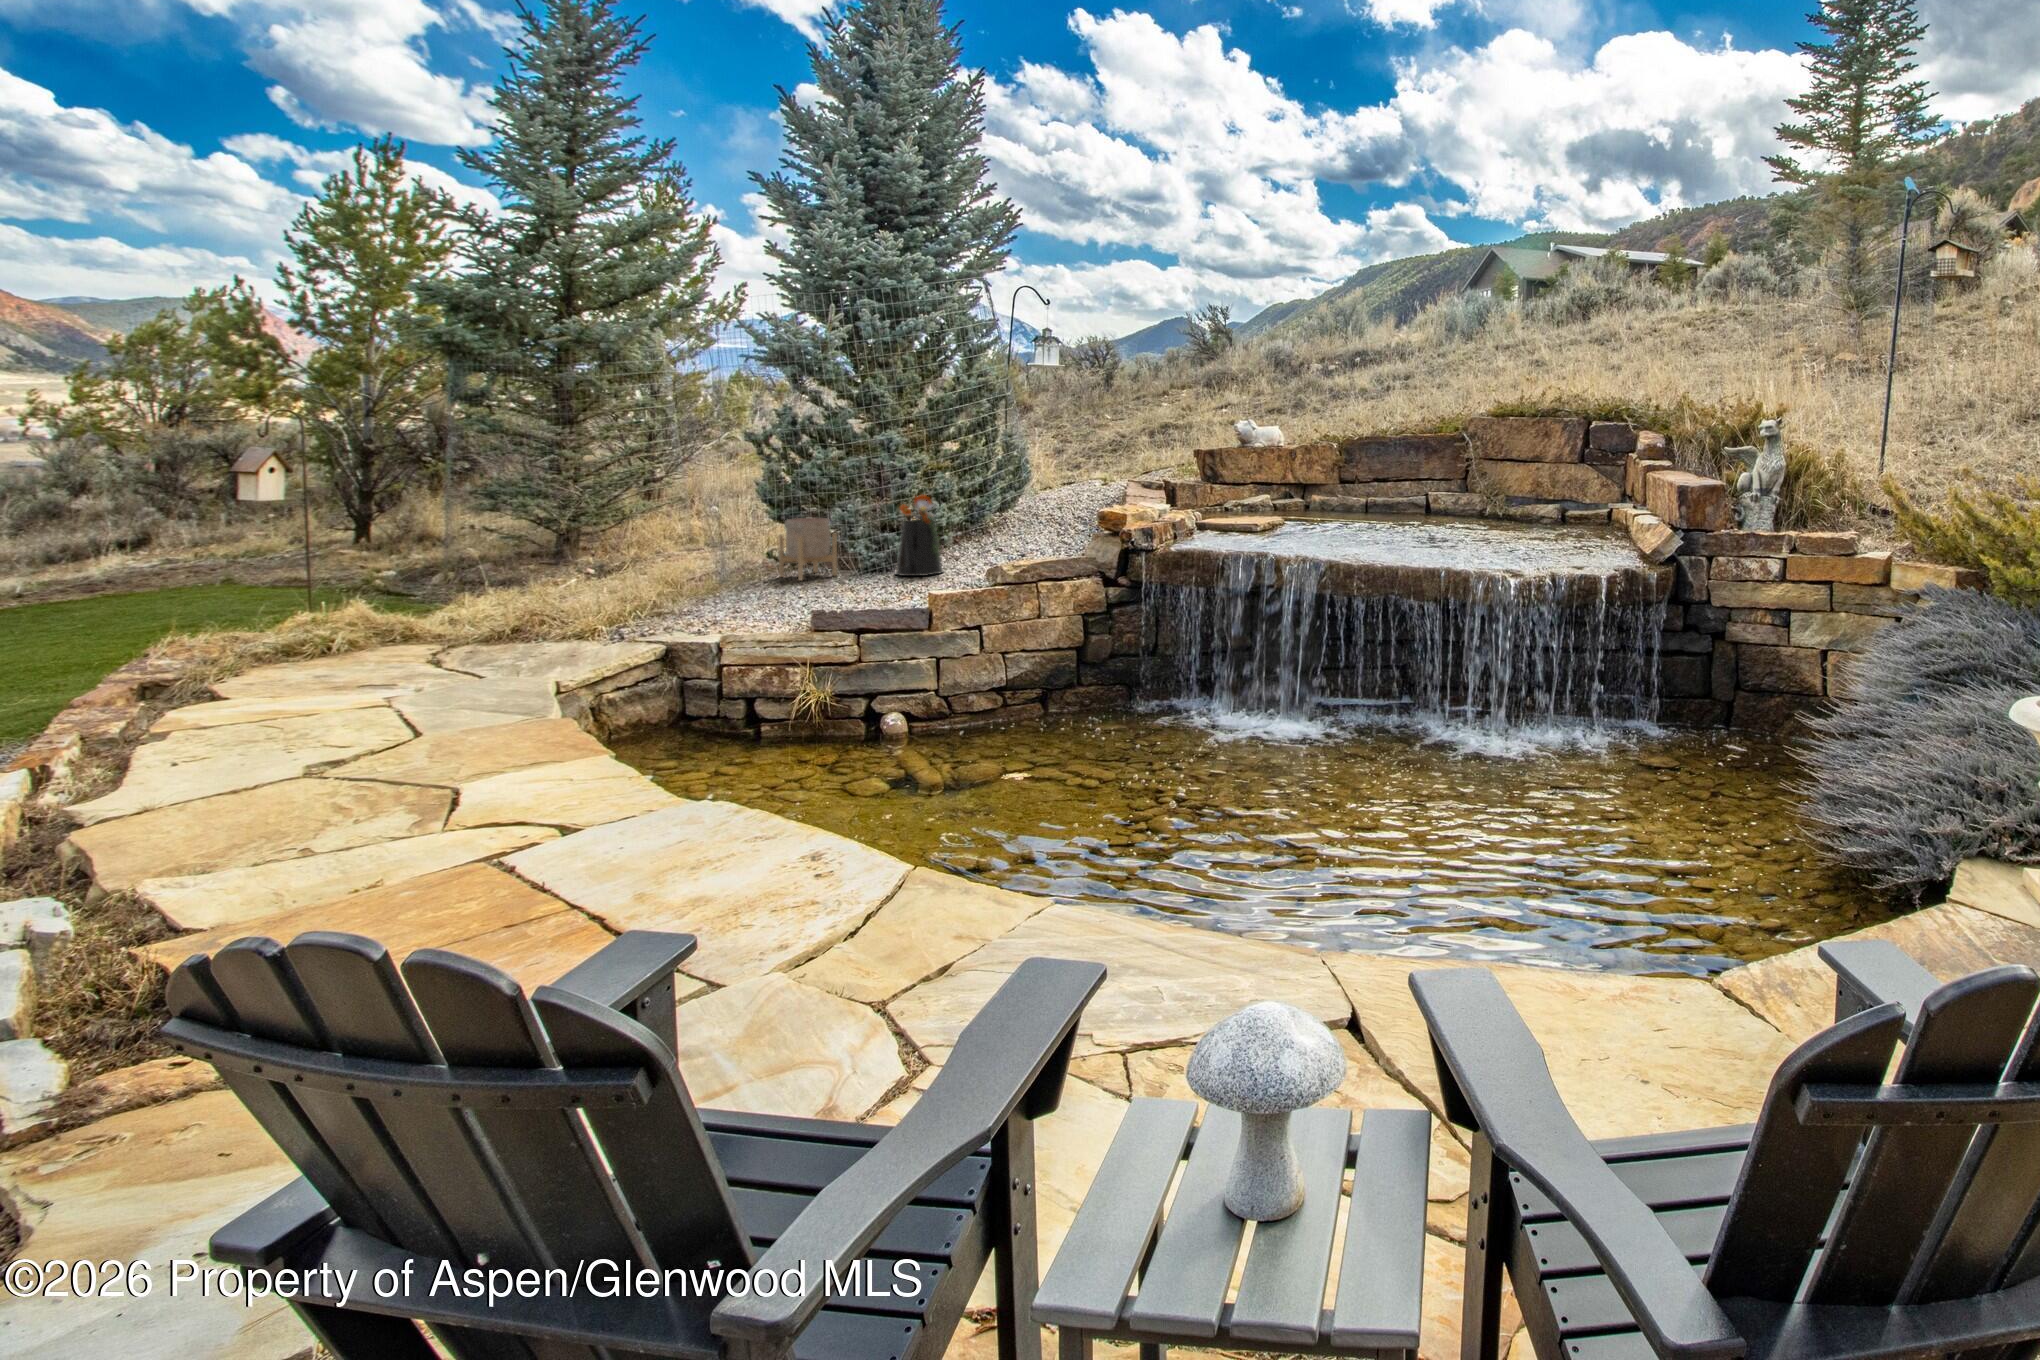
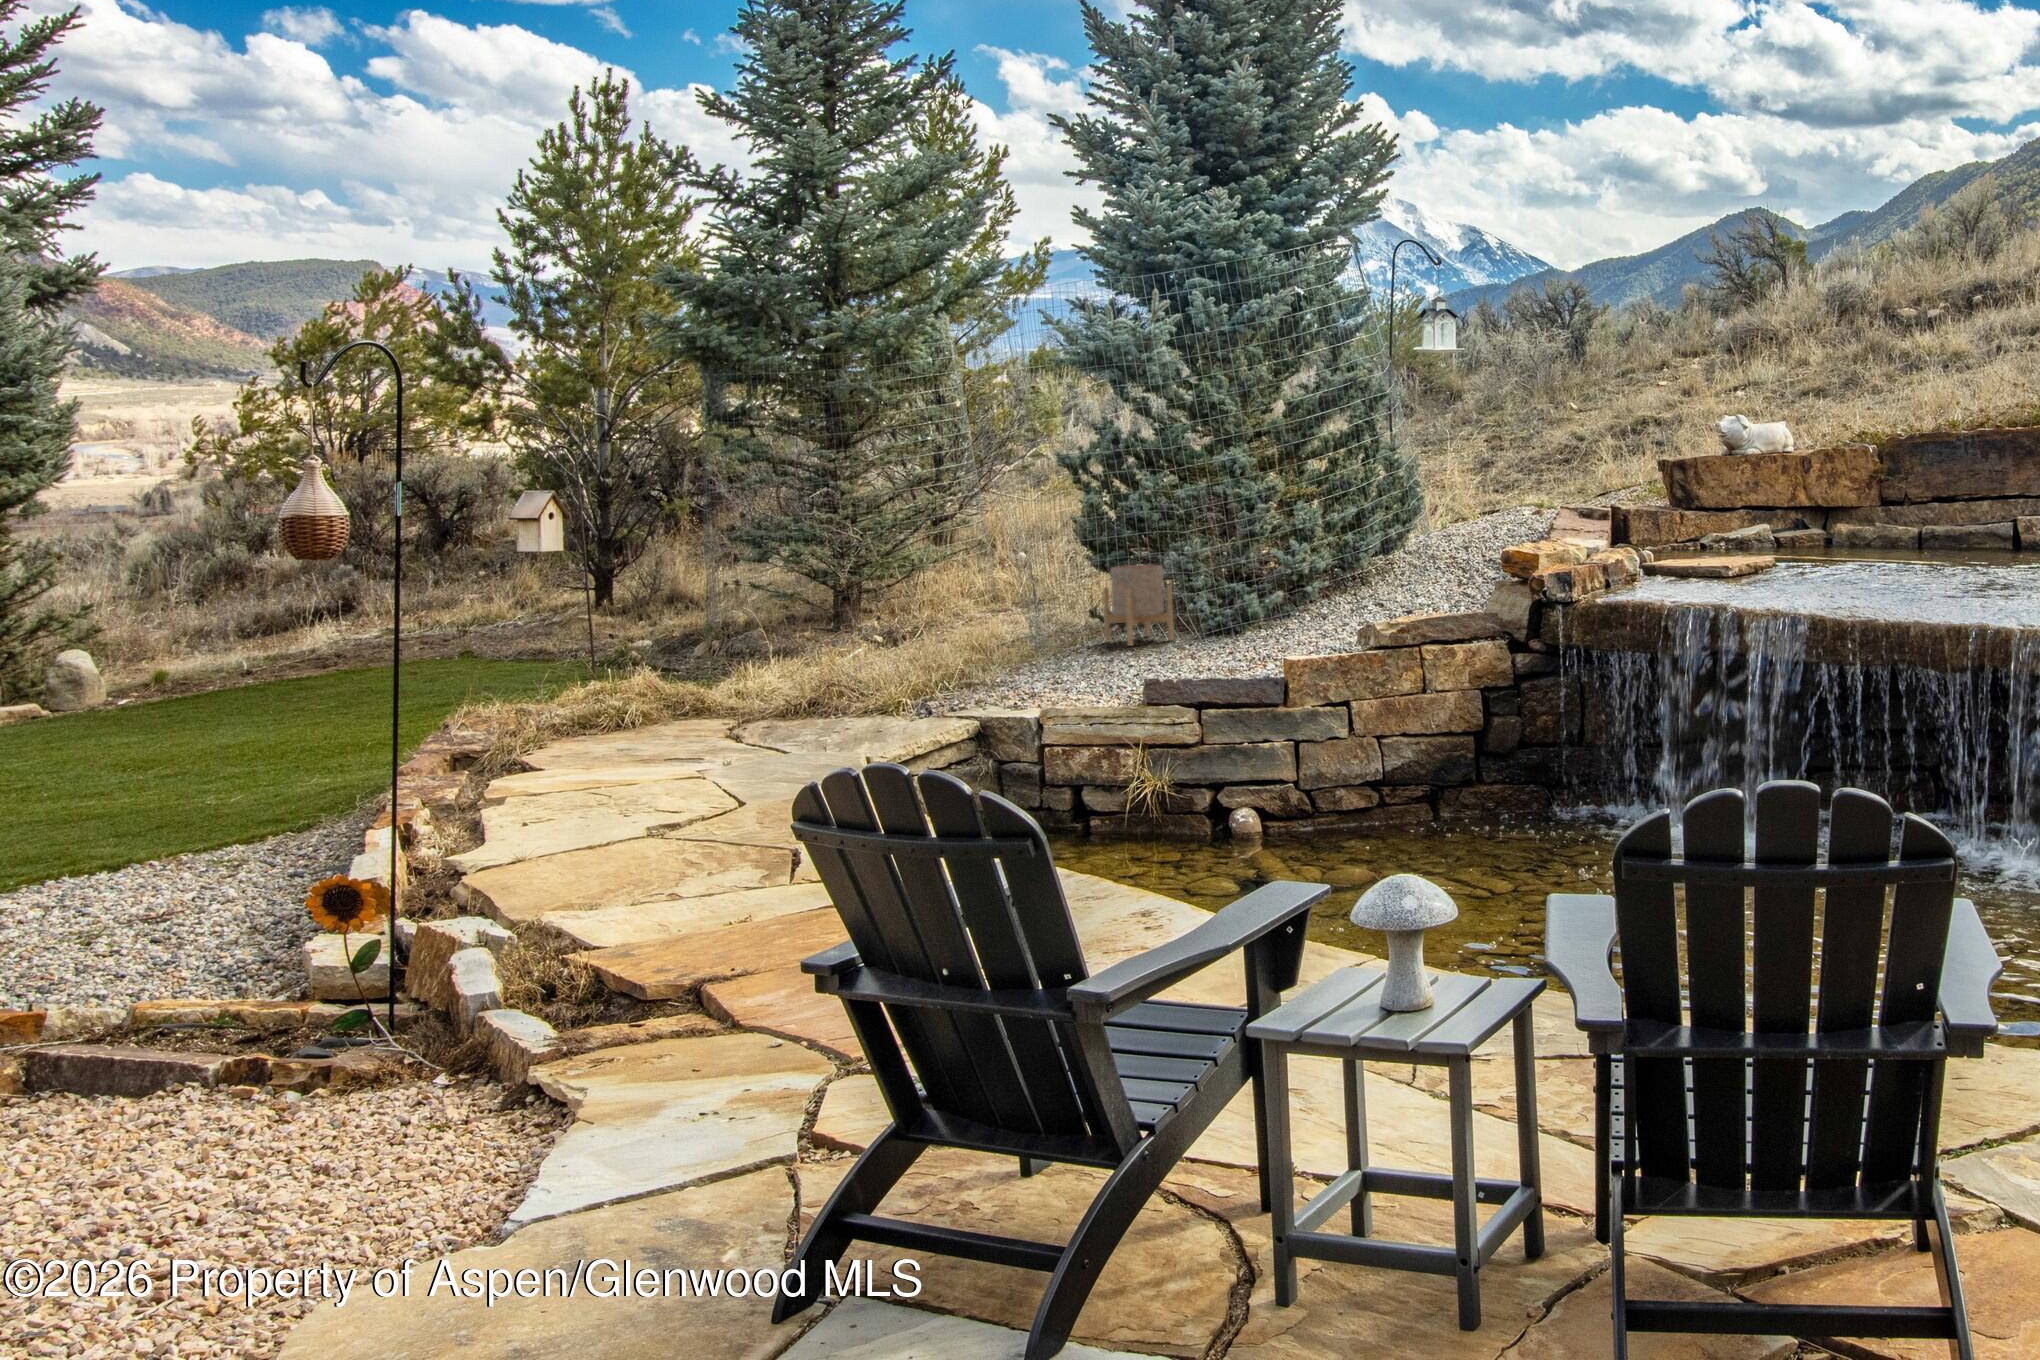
watering can: present [895,495,943,576] -> none [1243,530,1305,641]

